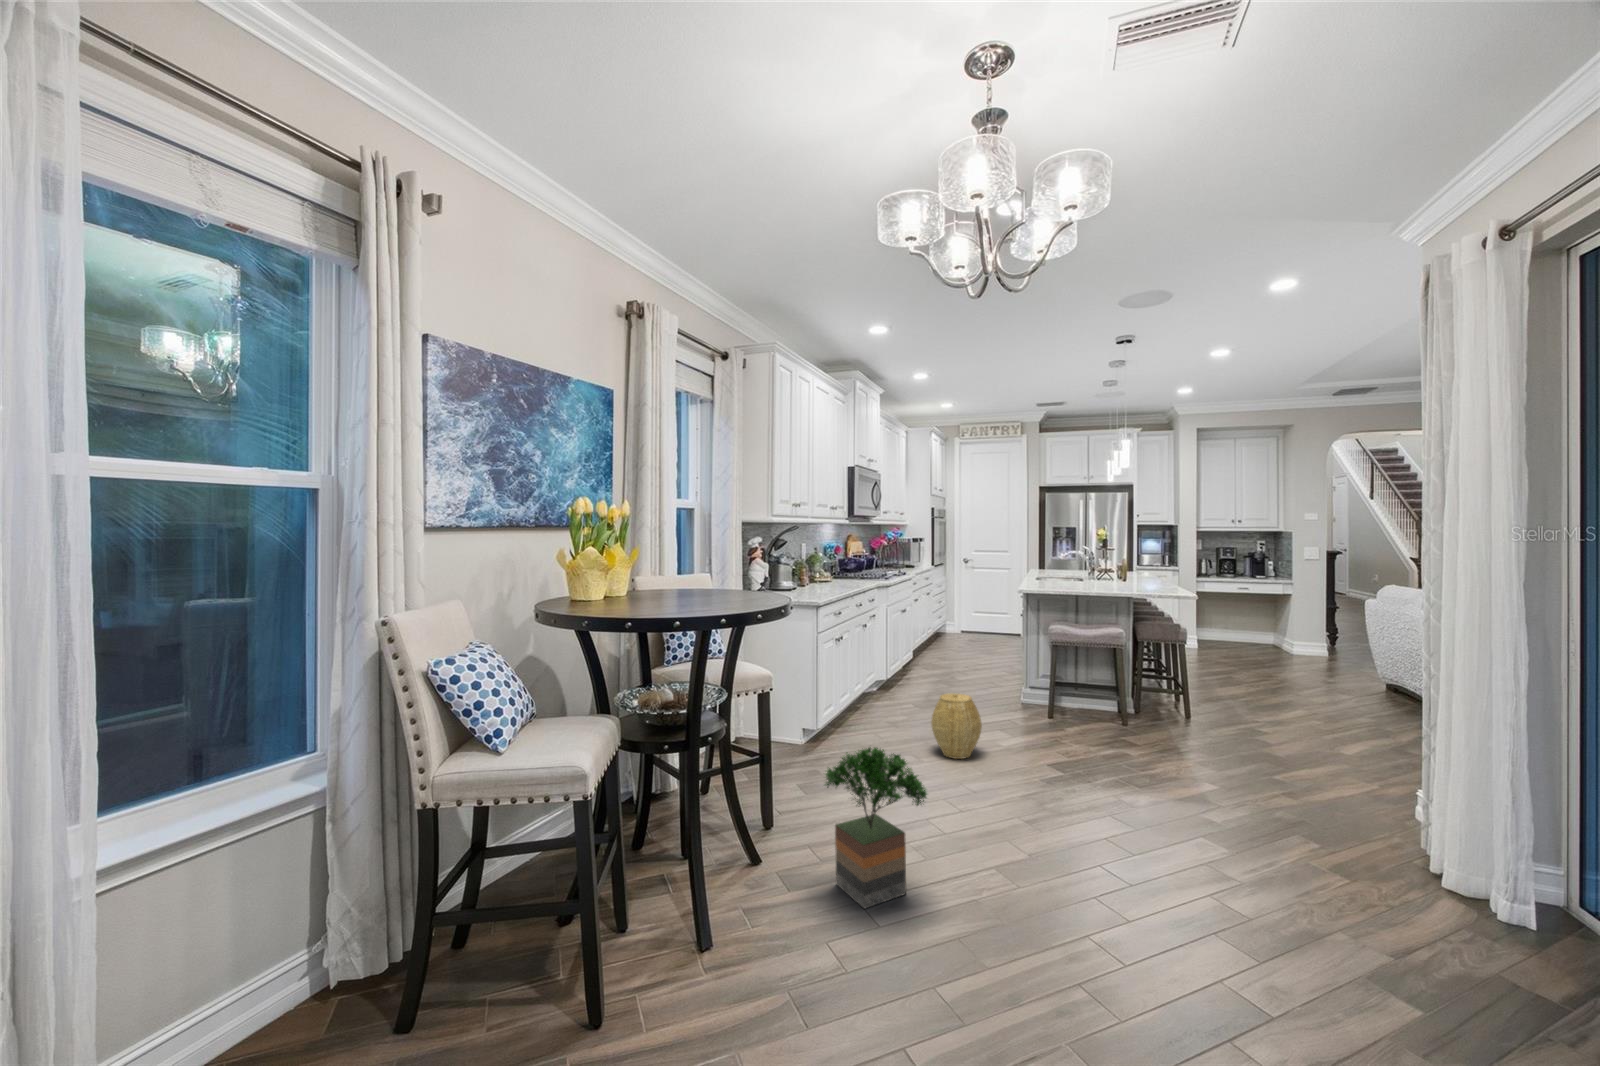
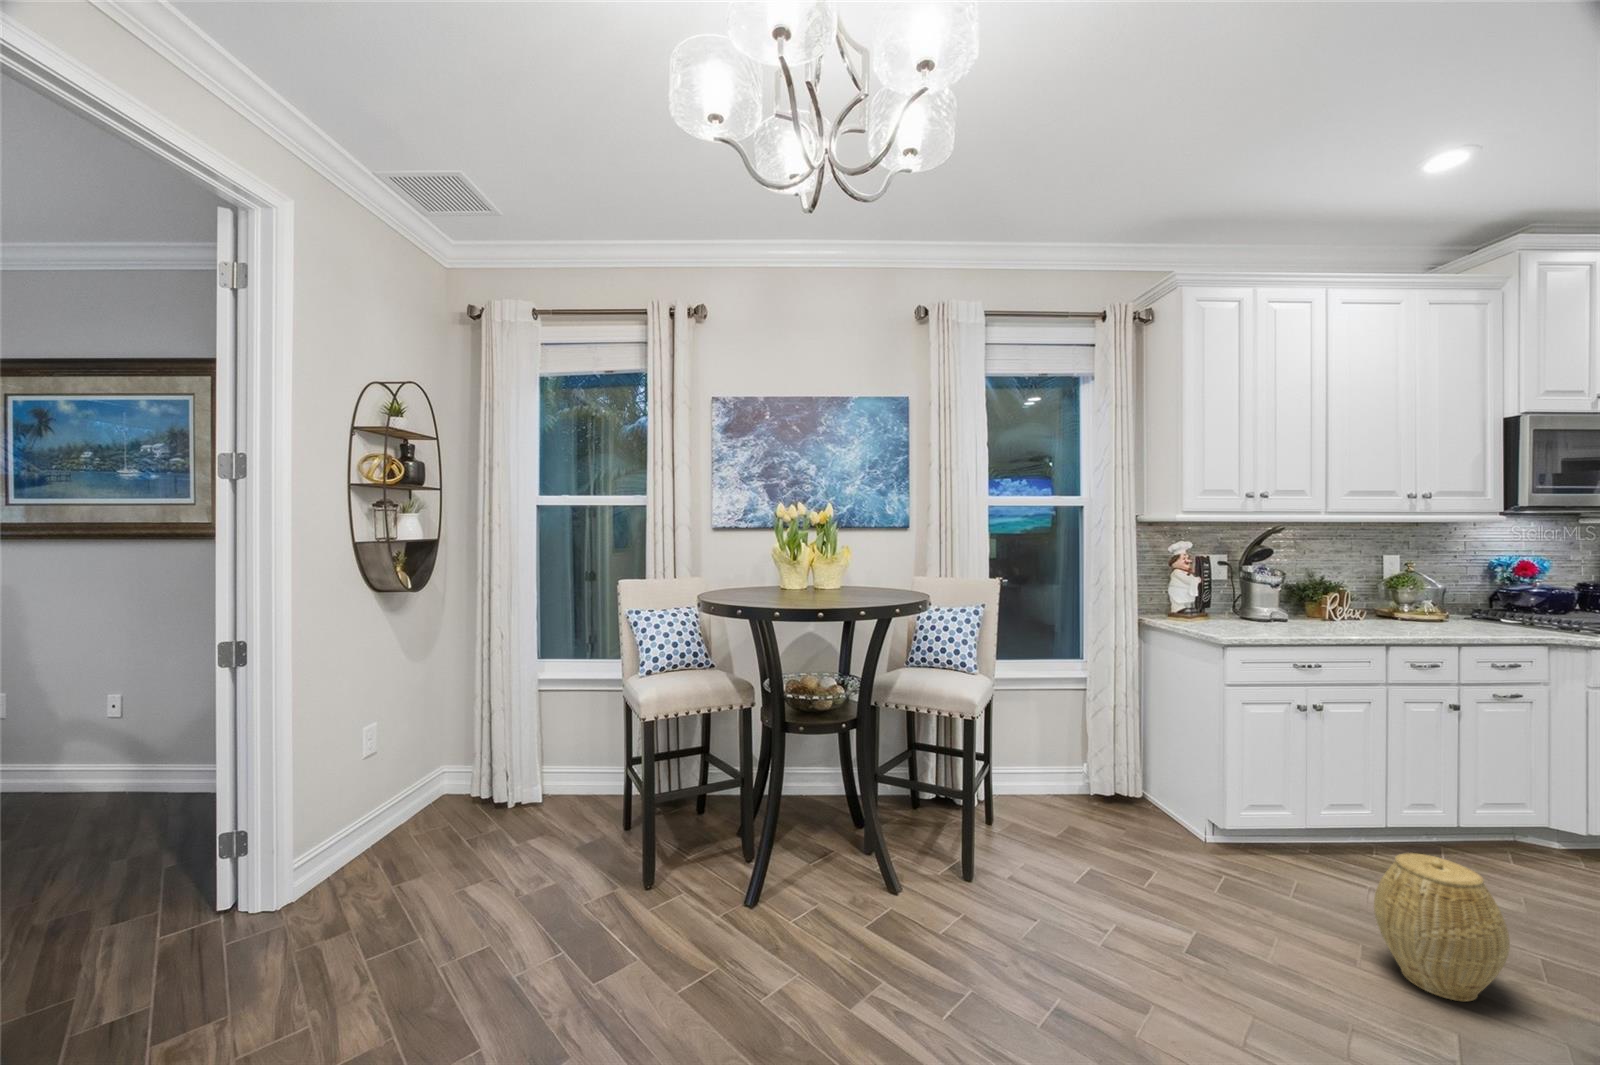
potted tree: present [825,747,927,909] -> none [852,789,961,992]

